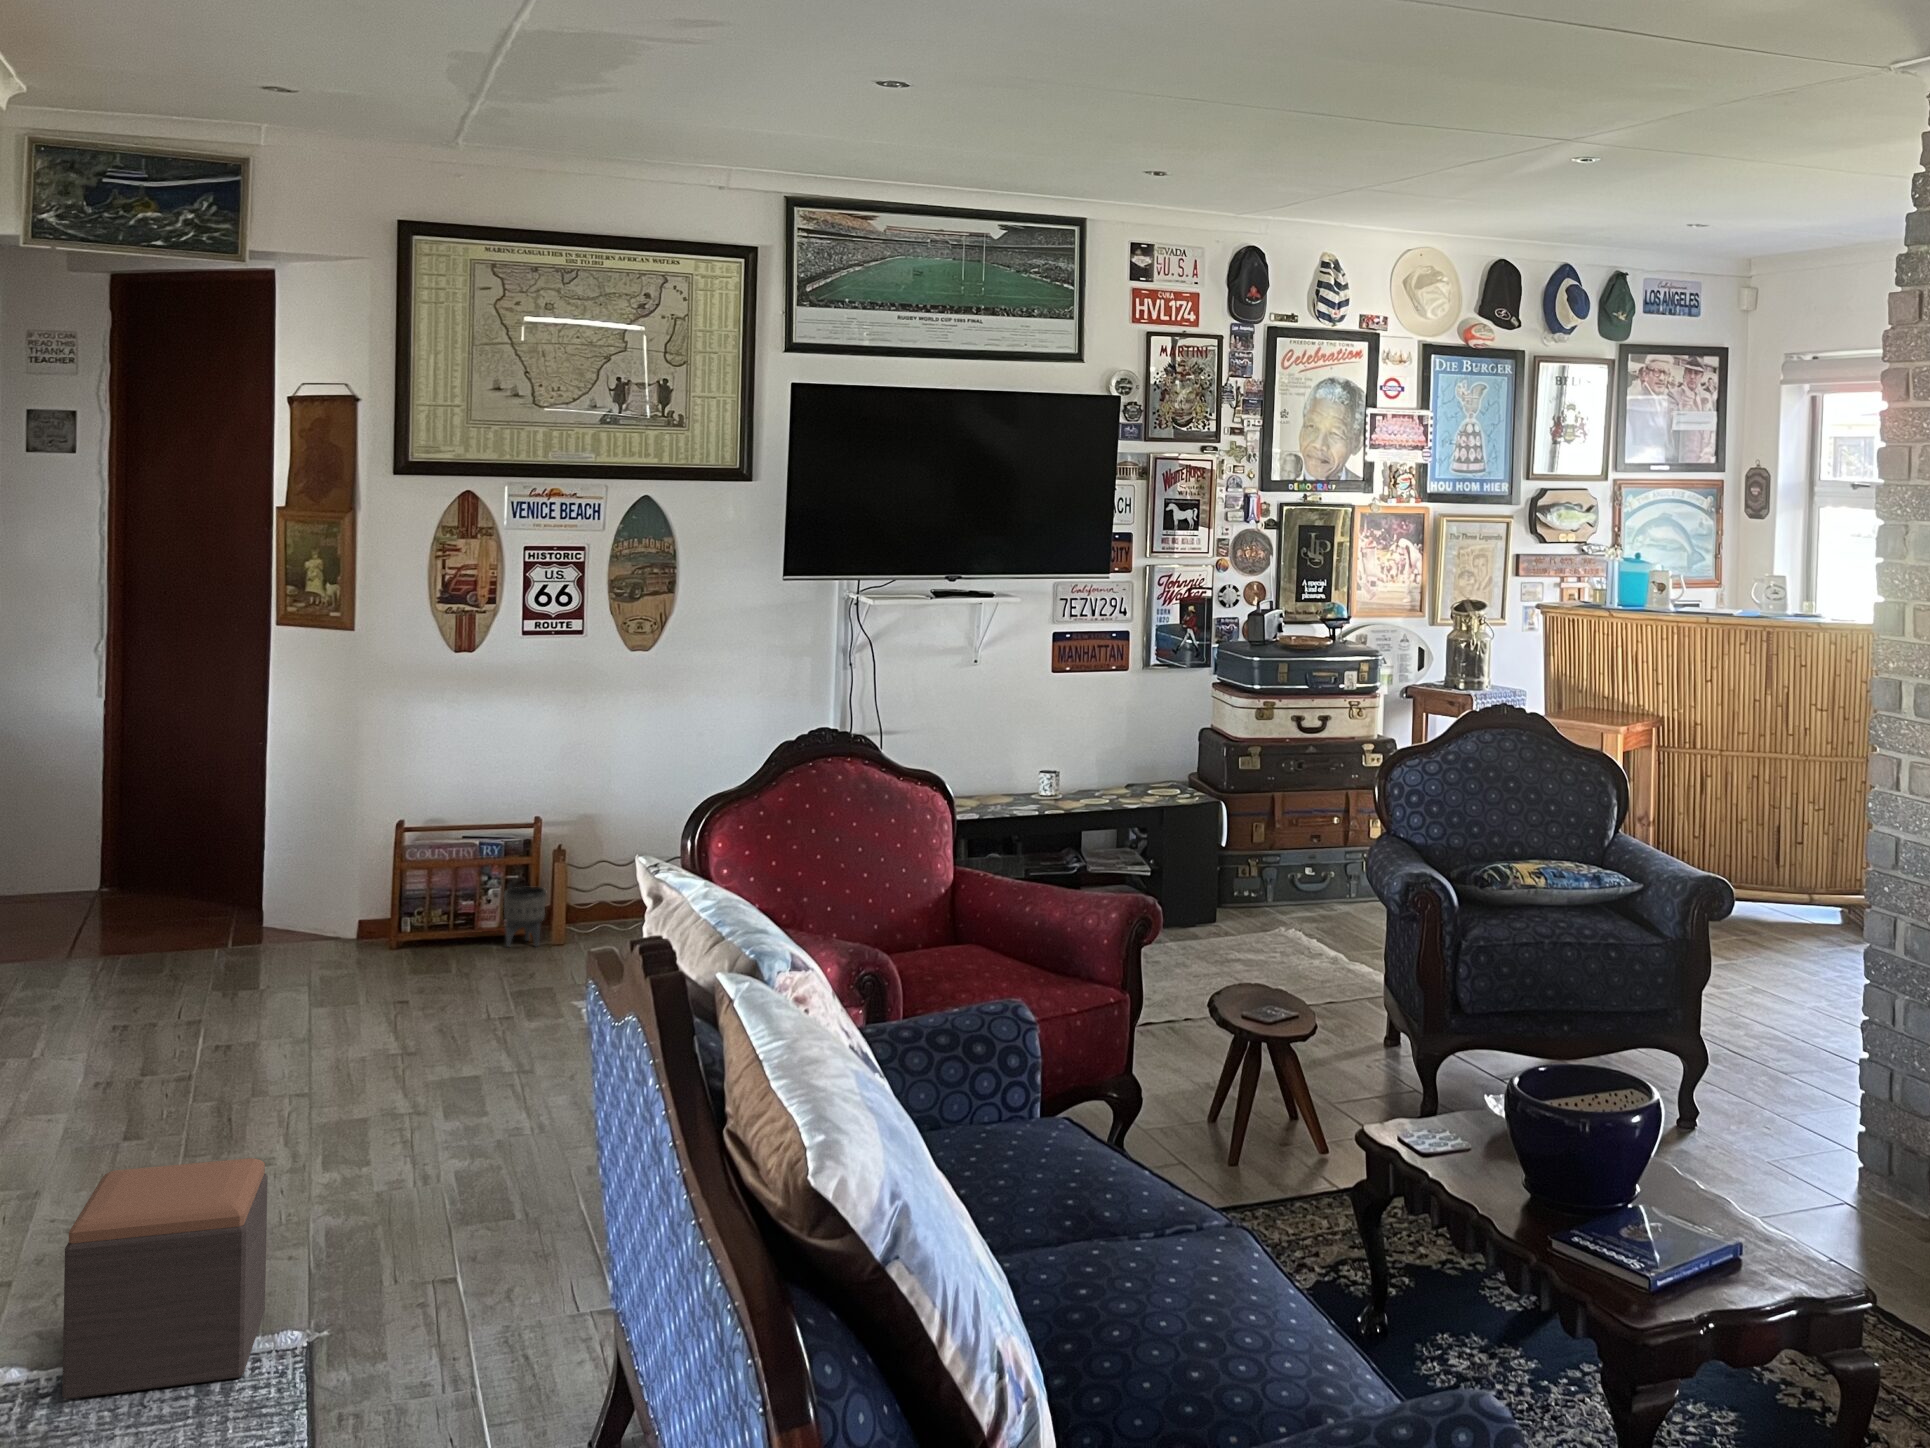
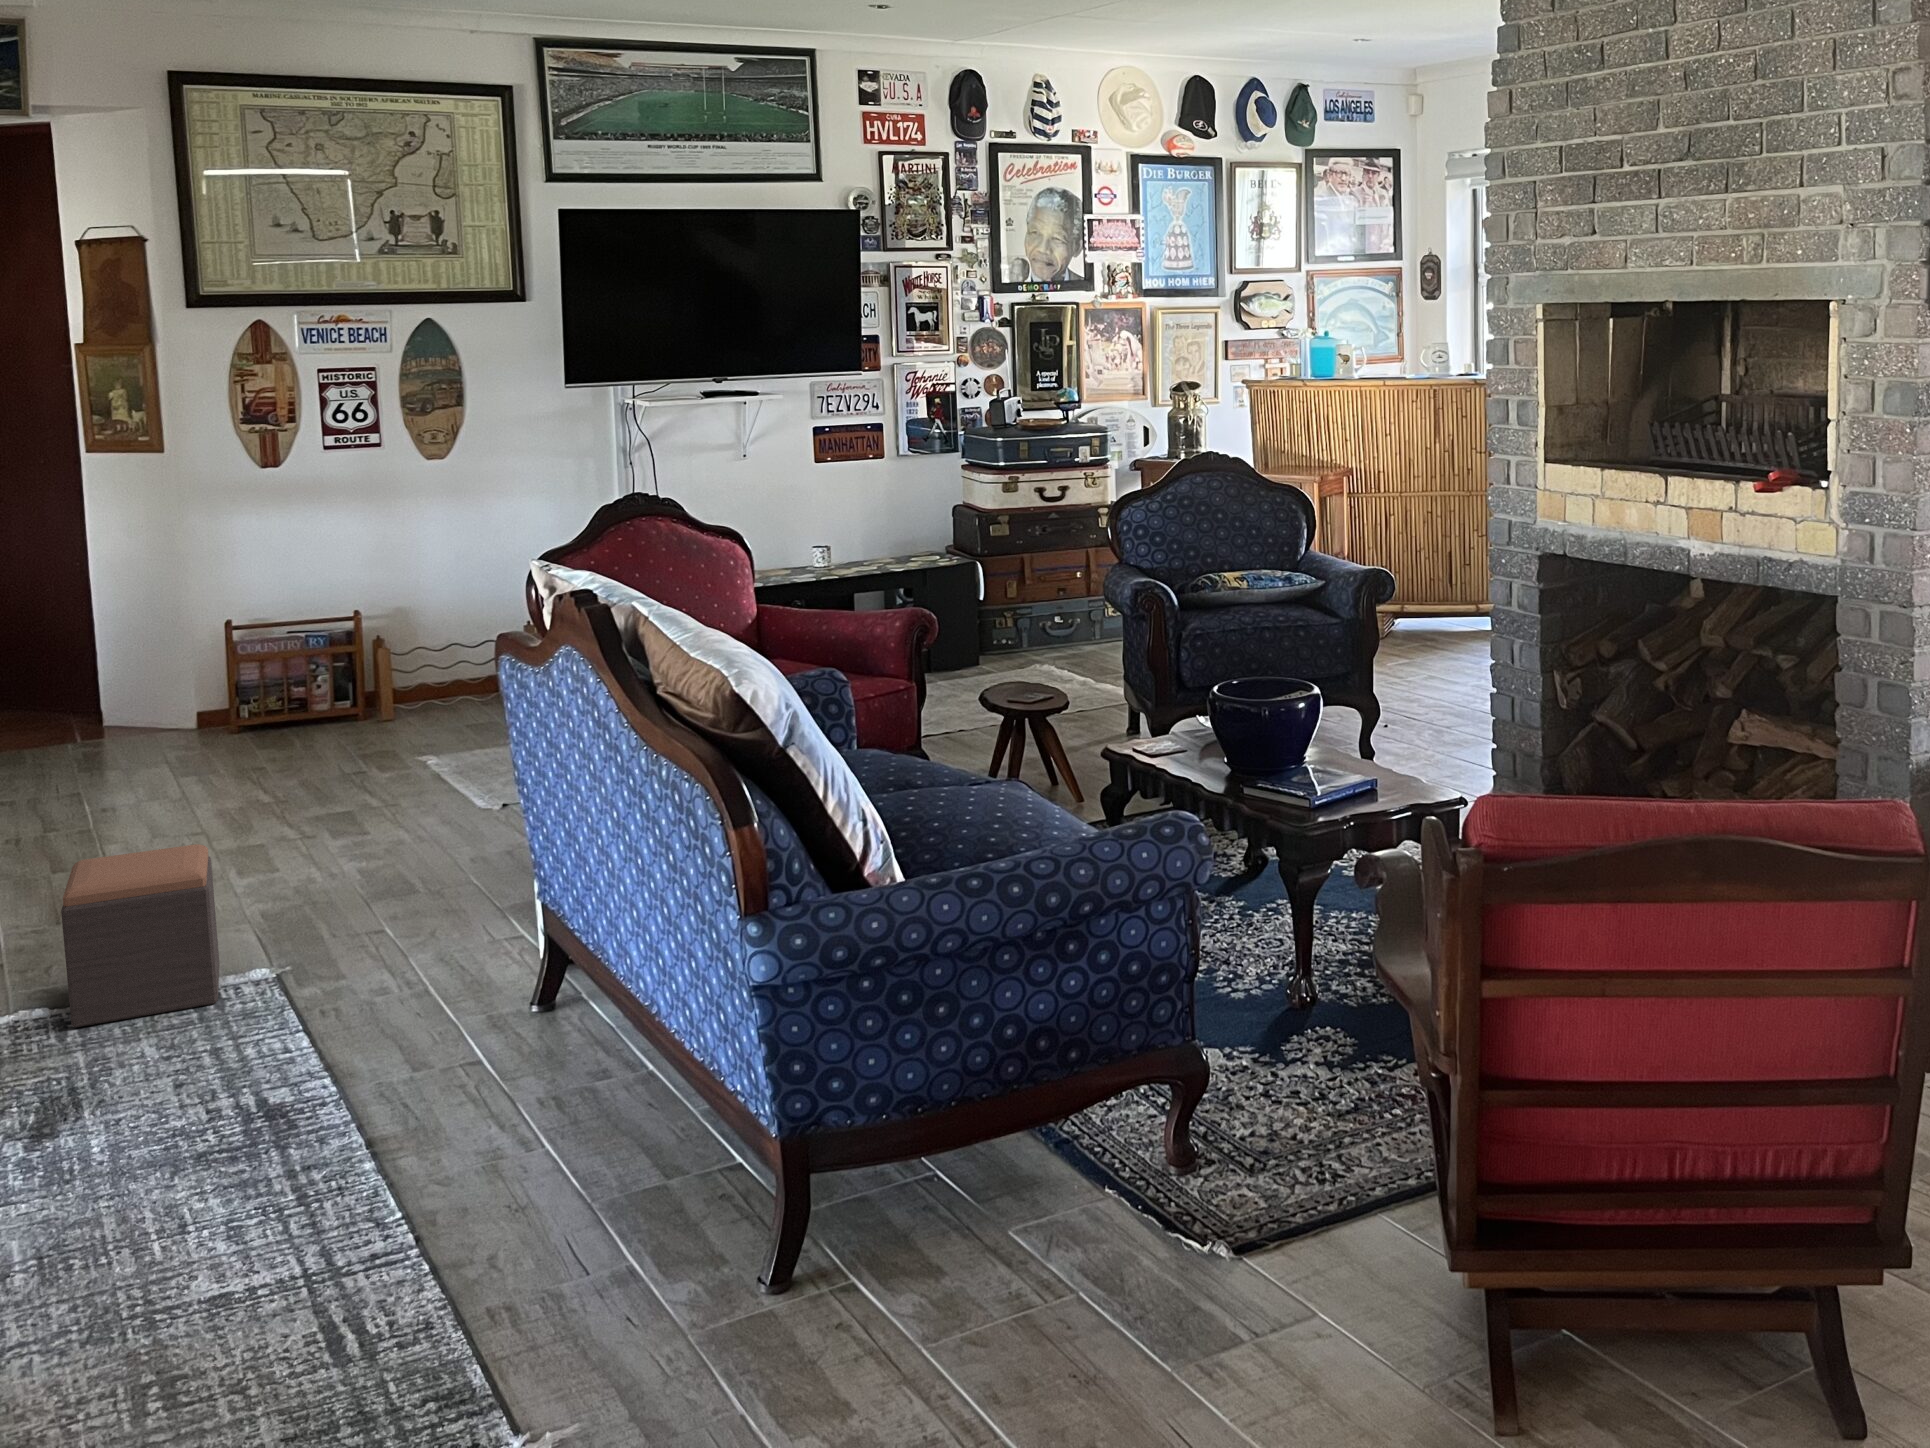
planter: present [504,887,546,947] -> none [335,671,374,724]

